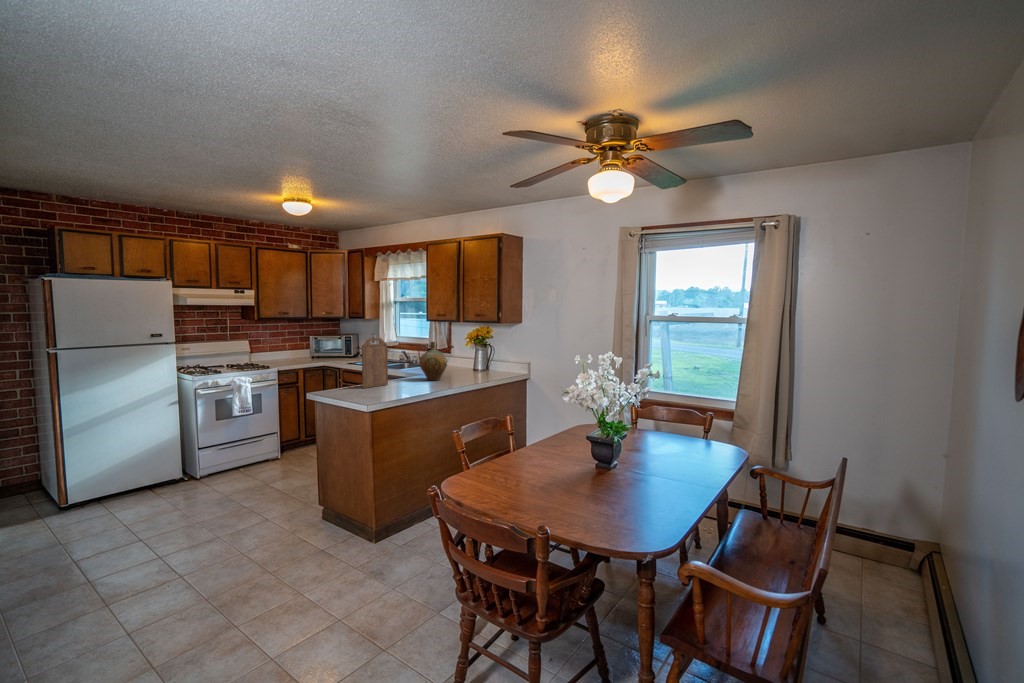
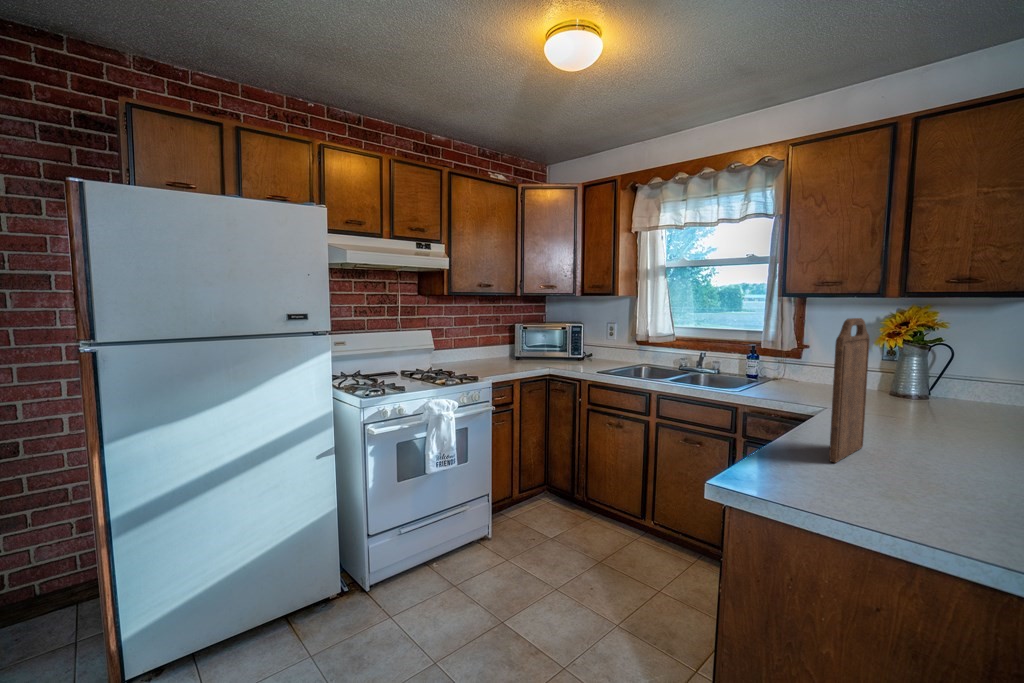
ceramic jug: present [418,342,447,380] -> none [884,332,980,433]

